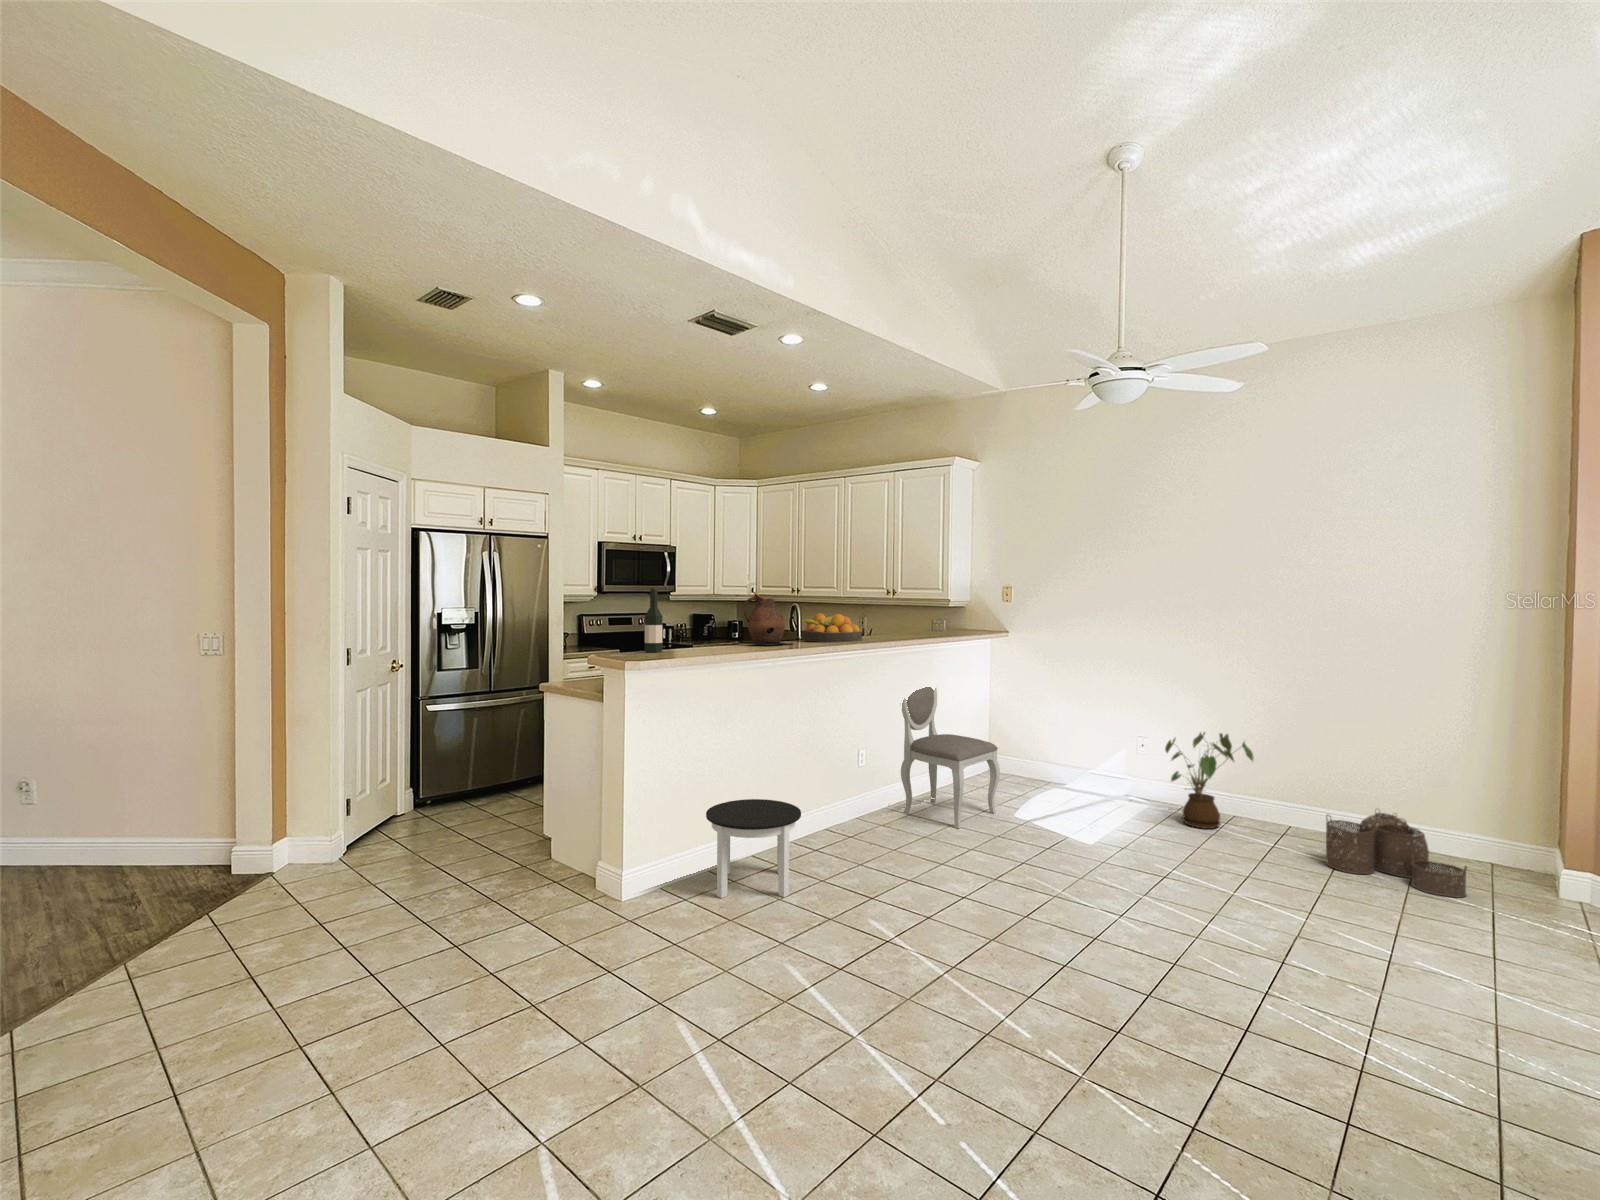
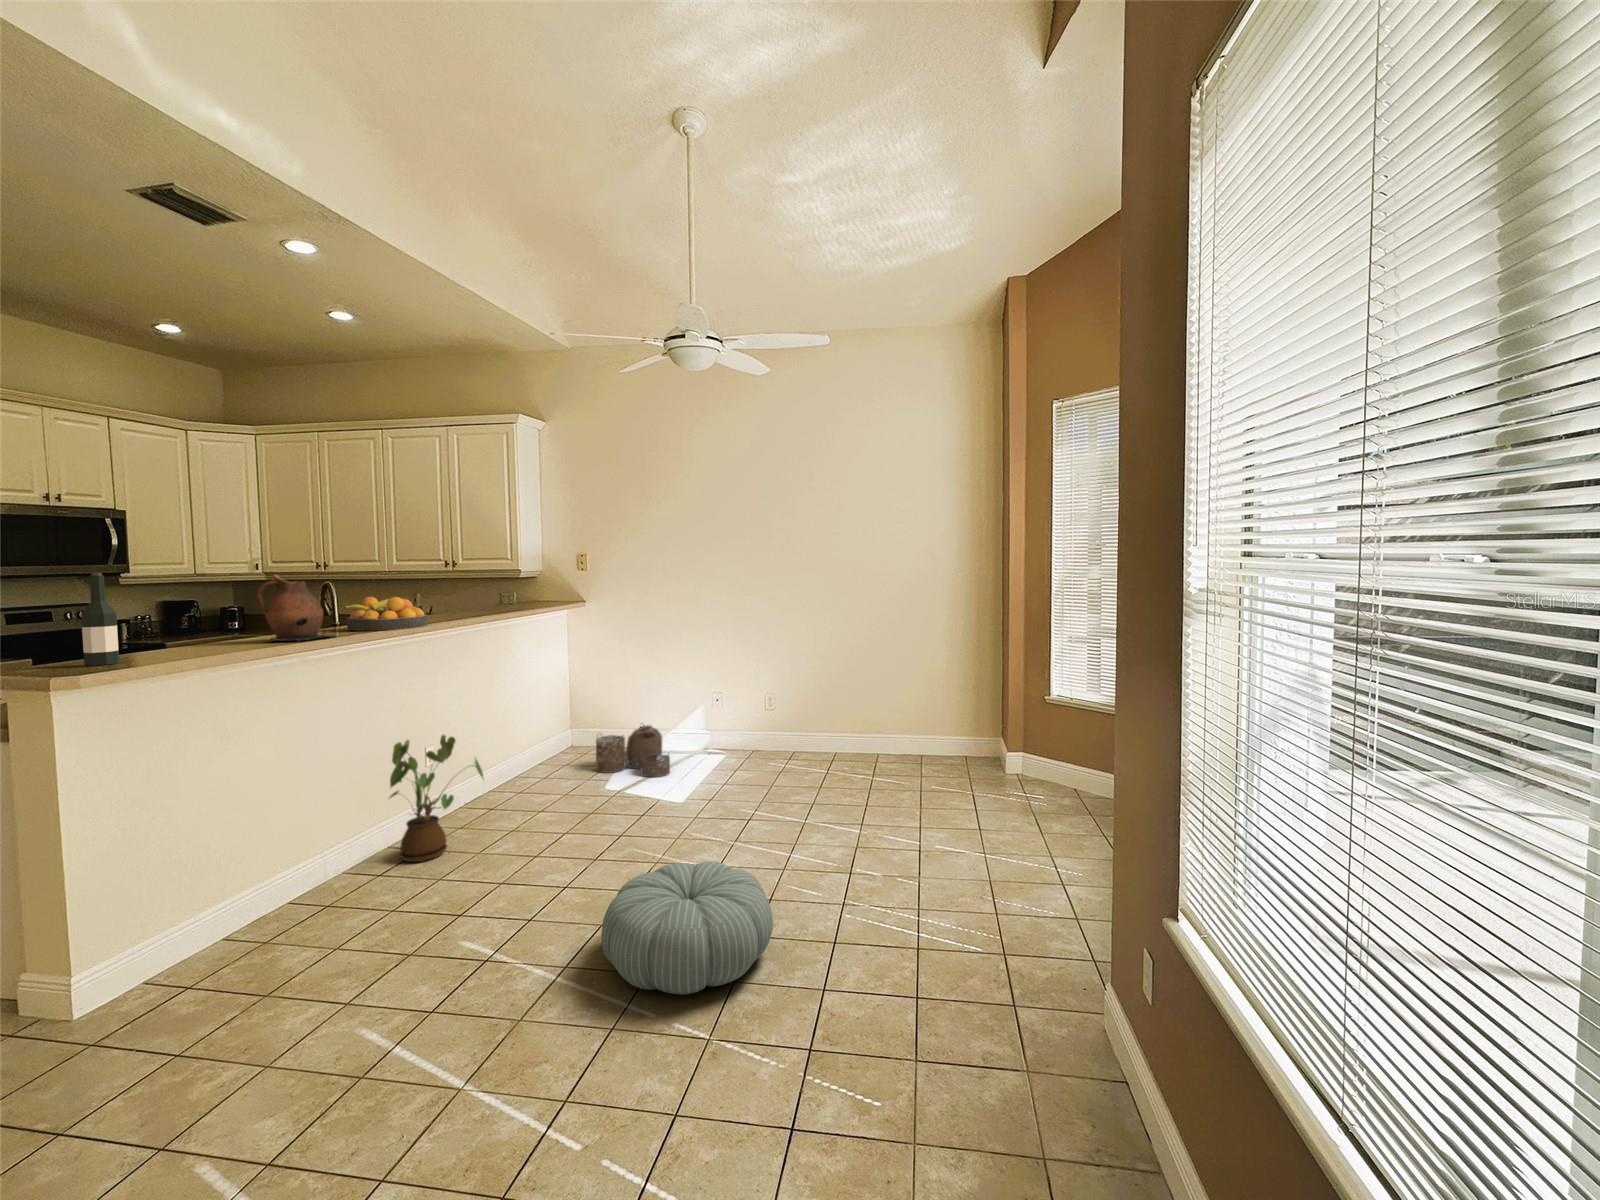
dining chair: present [901,687,1000,829] -> none [473,642,584,809]
house plant: present [1165,732,1254,829] -> present [390,735,483,862]
round table: present [706,799,801,898] -> none [214,828,361,971]
woven basket: present [1326,809,1467,897] -> present [596,725,670,777]
pouf: none [987,899,1178,1037] -> present [601,862,773,995]

